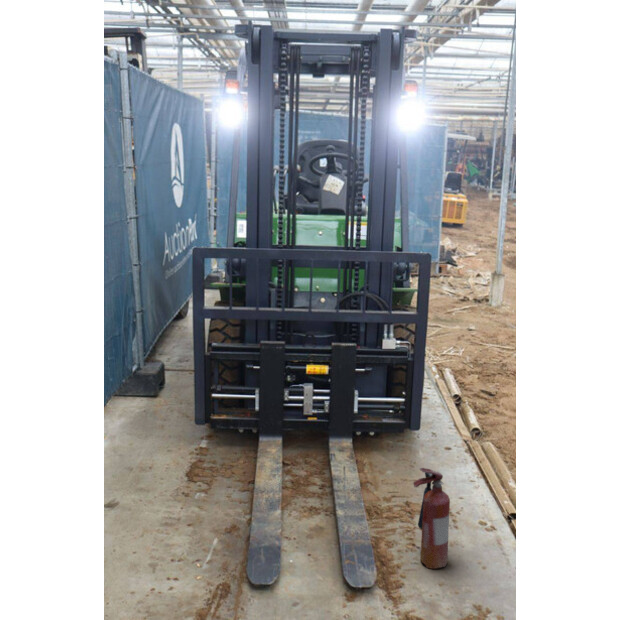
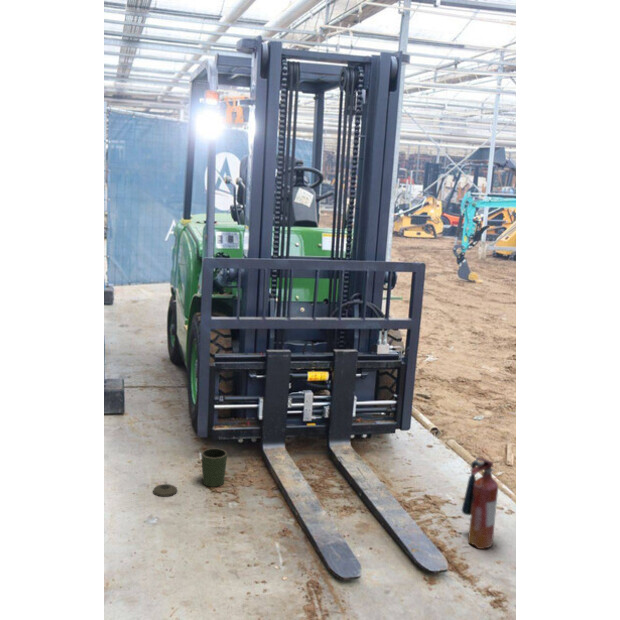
trash can: none [135,438,210,482] -> present [153,448,227,497]

